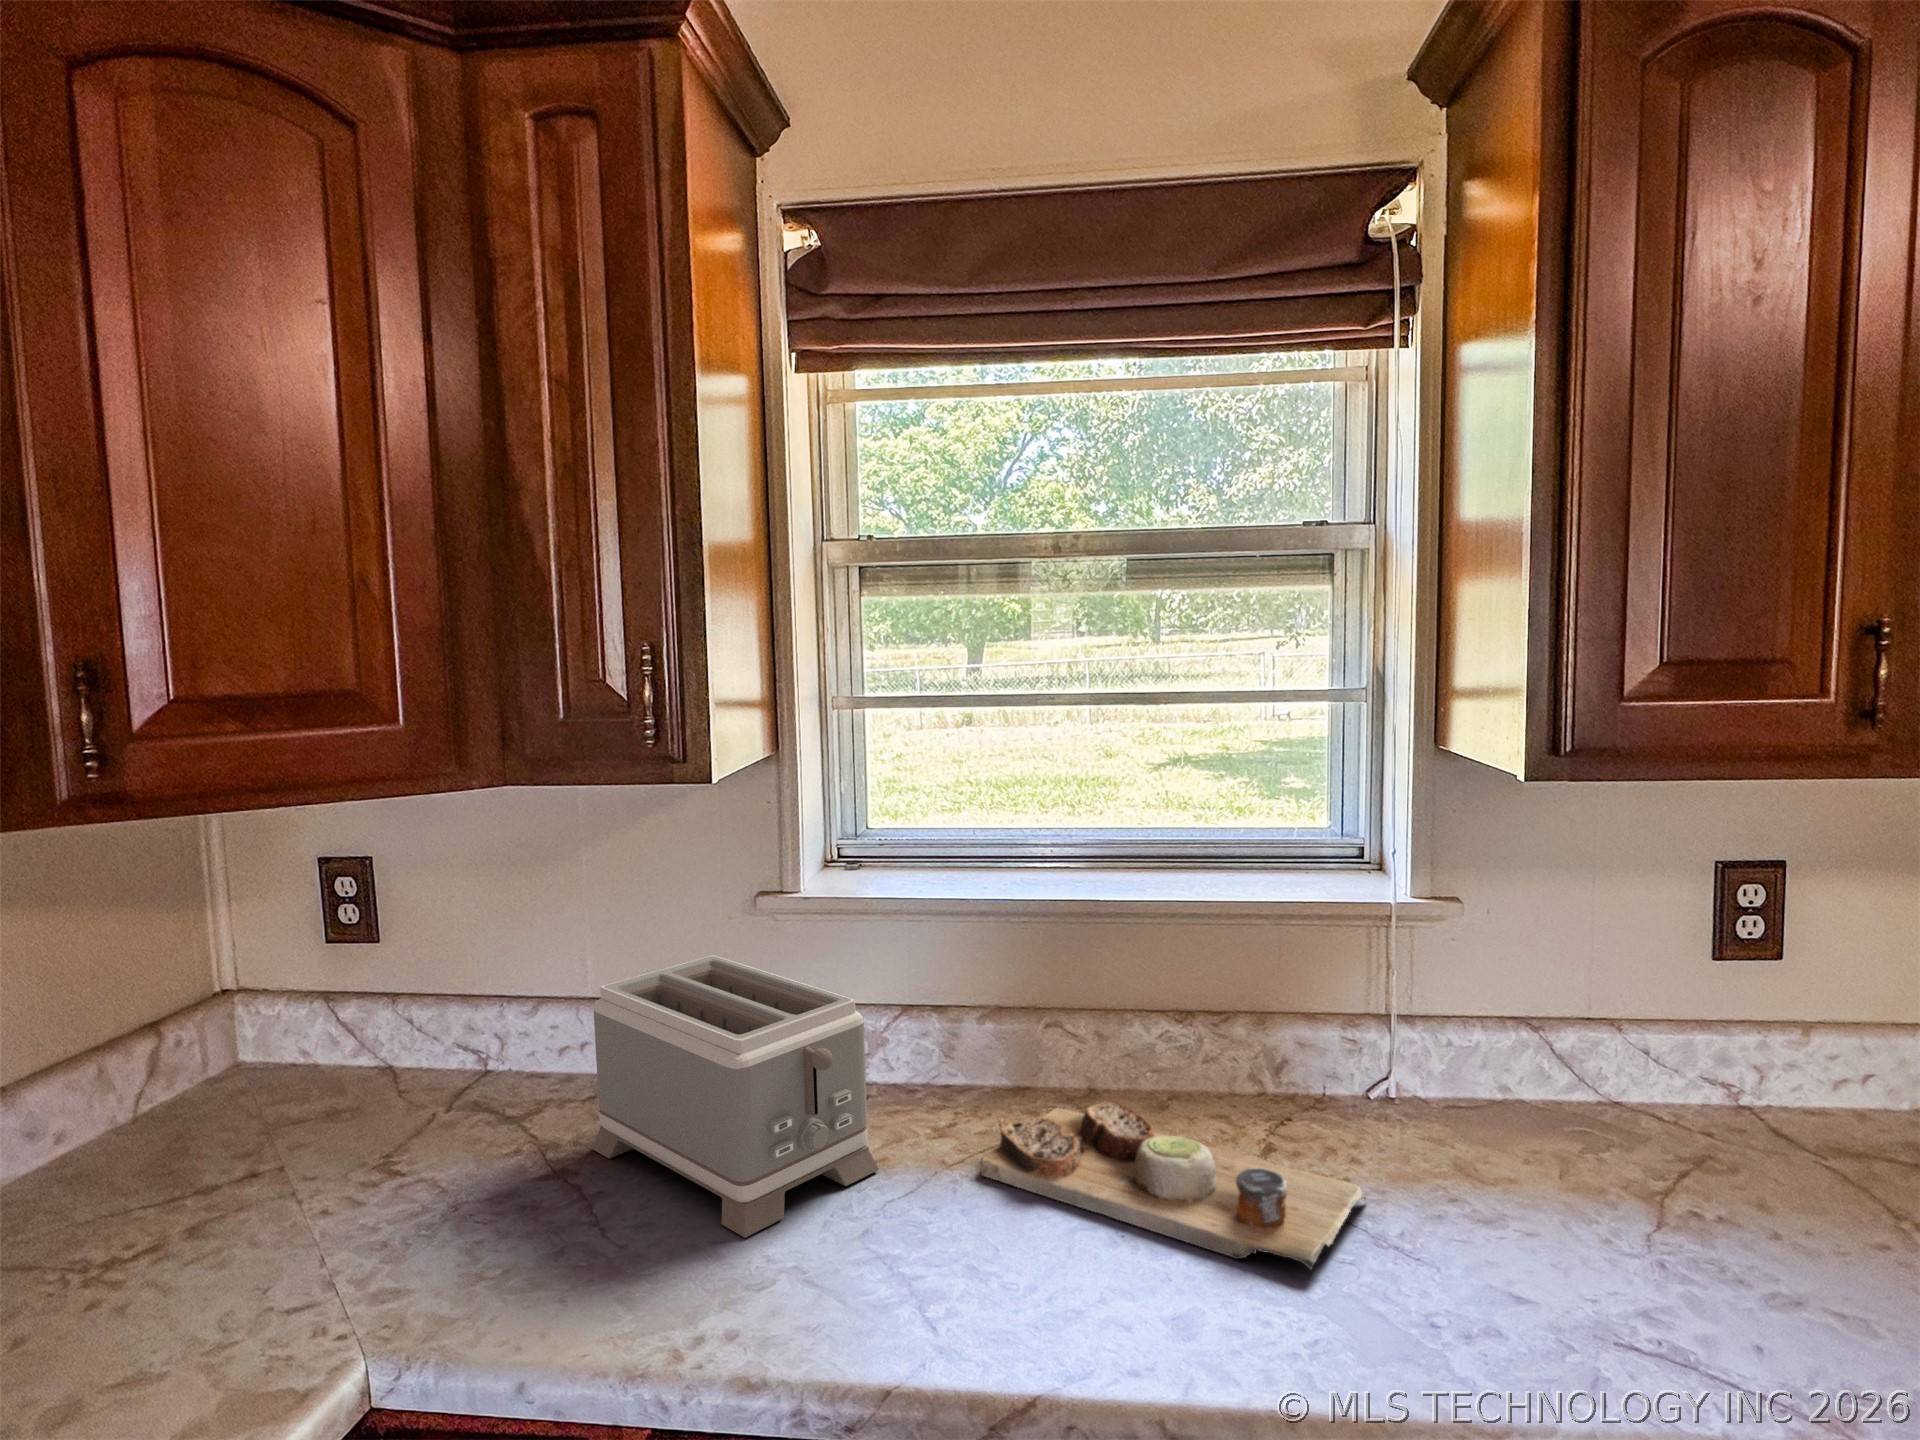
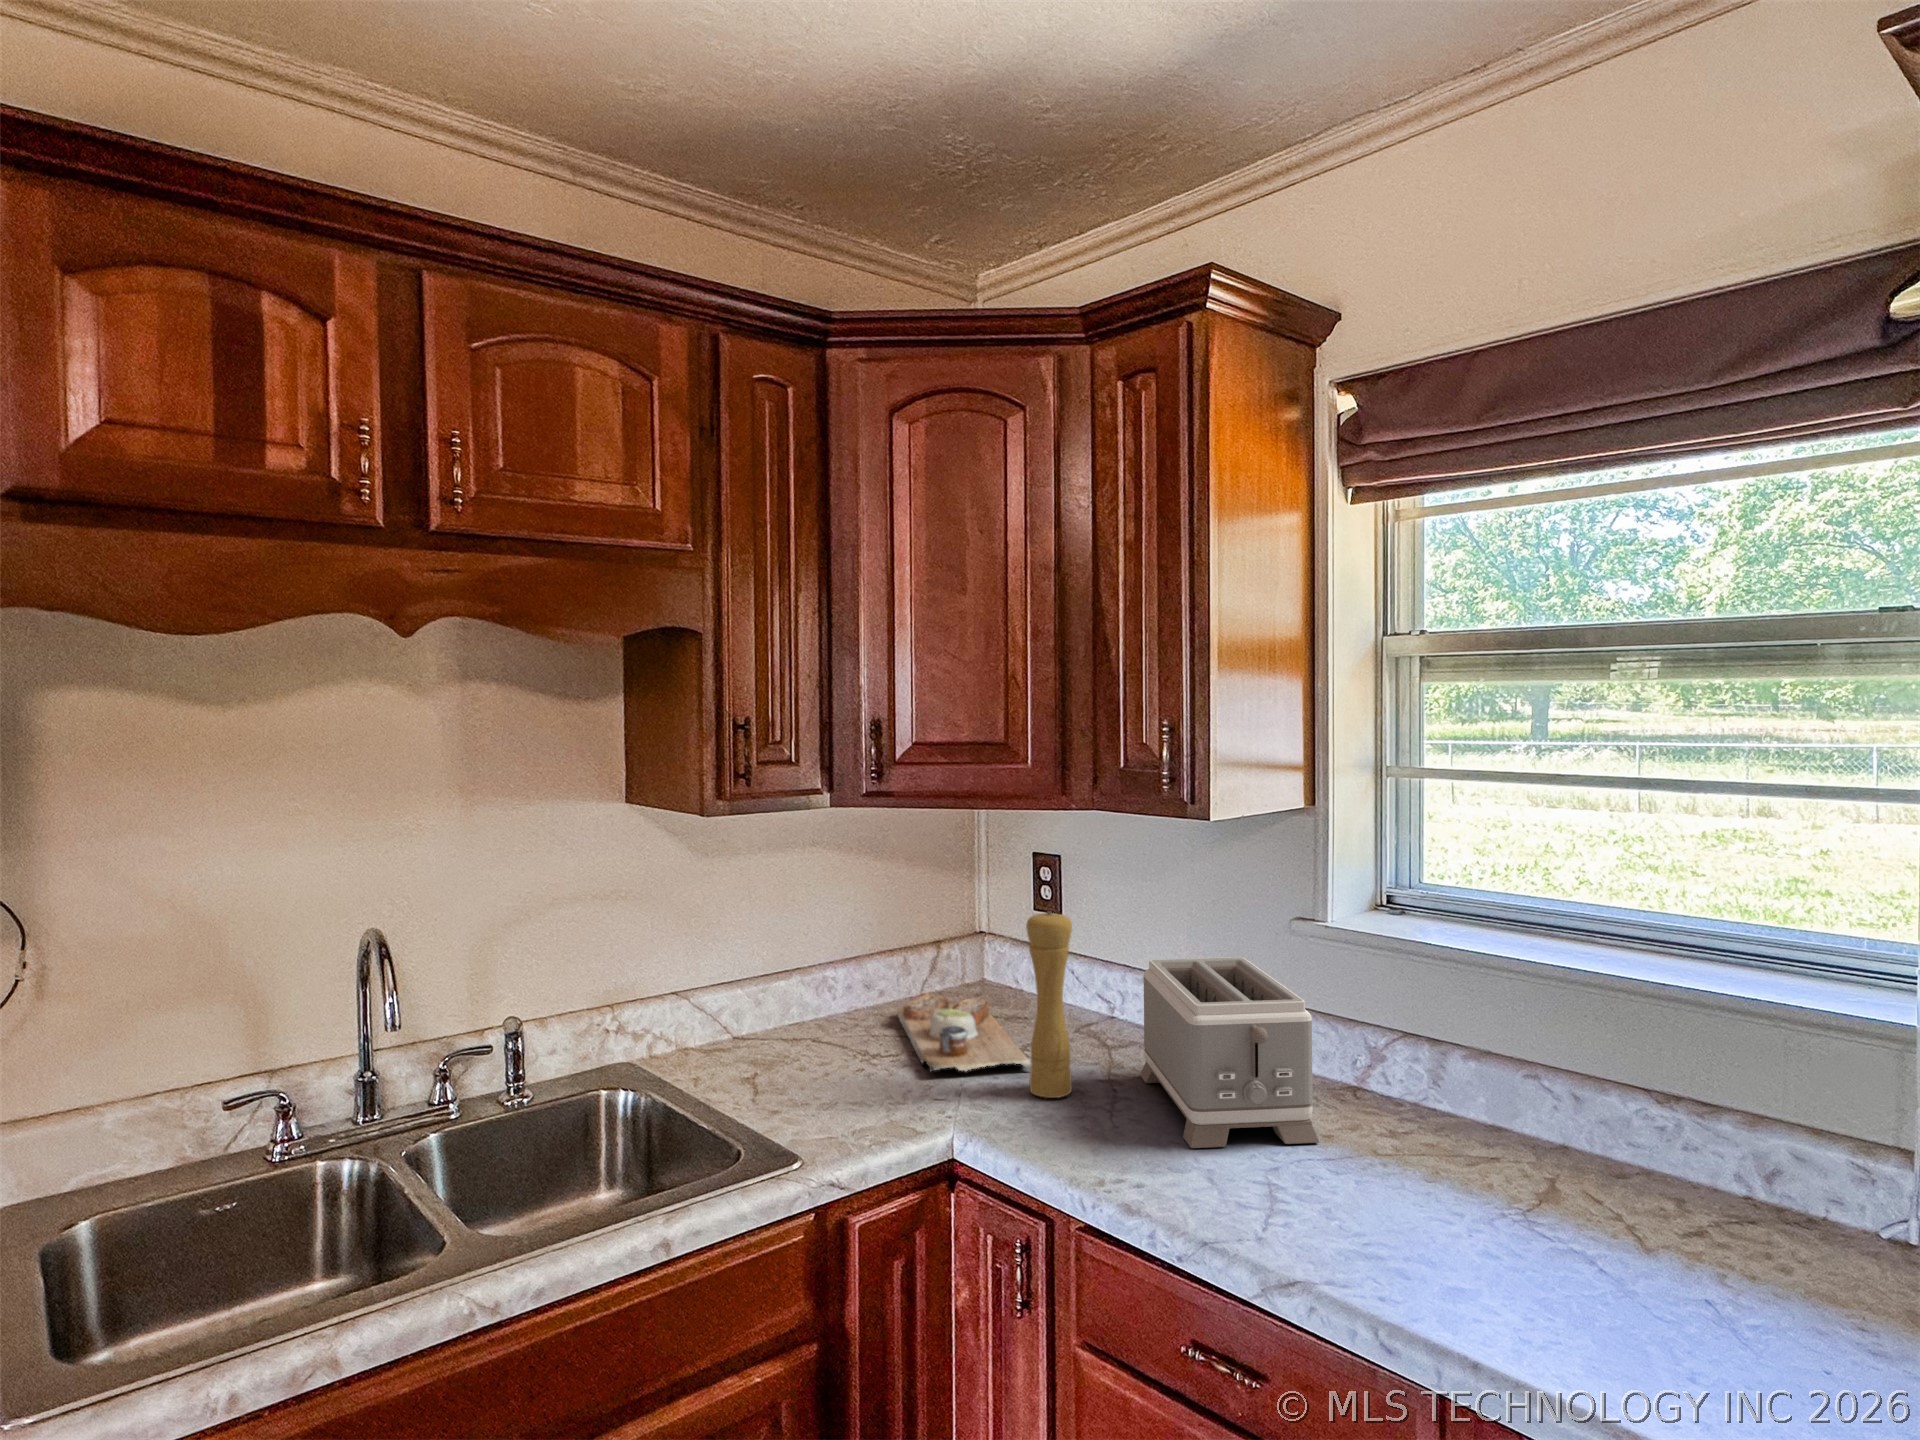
pepper mill: none [427,948,516,1236] -> present [1026,911,1072,1098]
cutting board: present [981,1101,1367,1270] -> present [898,993,1032,1072]

